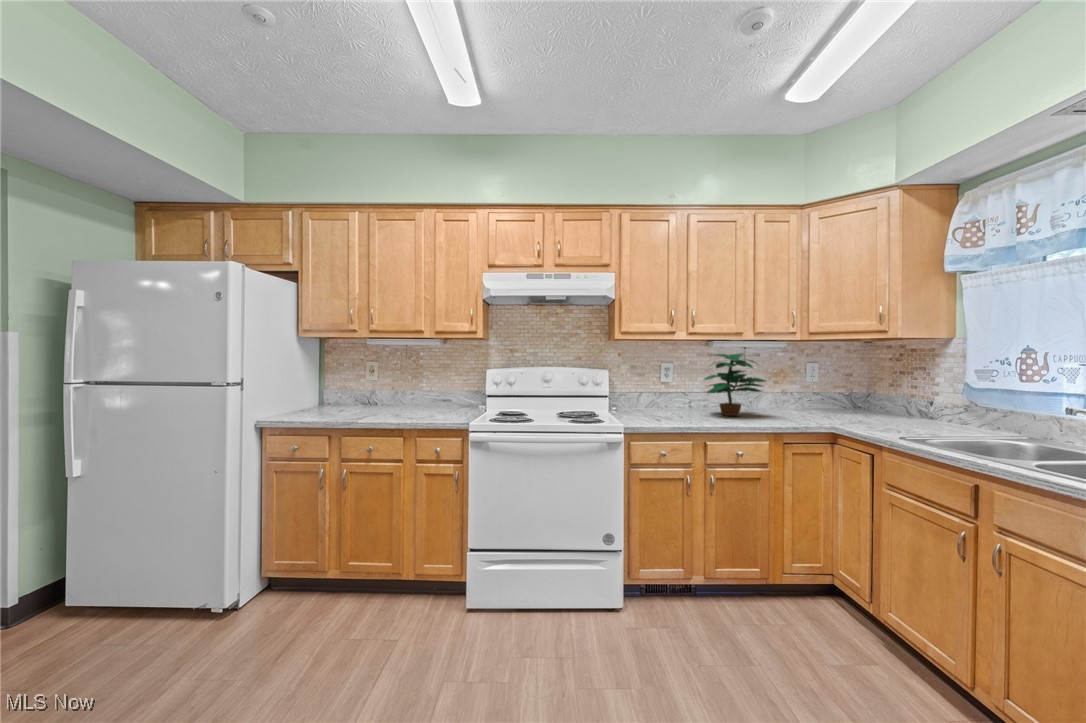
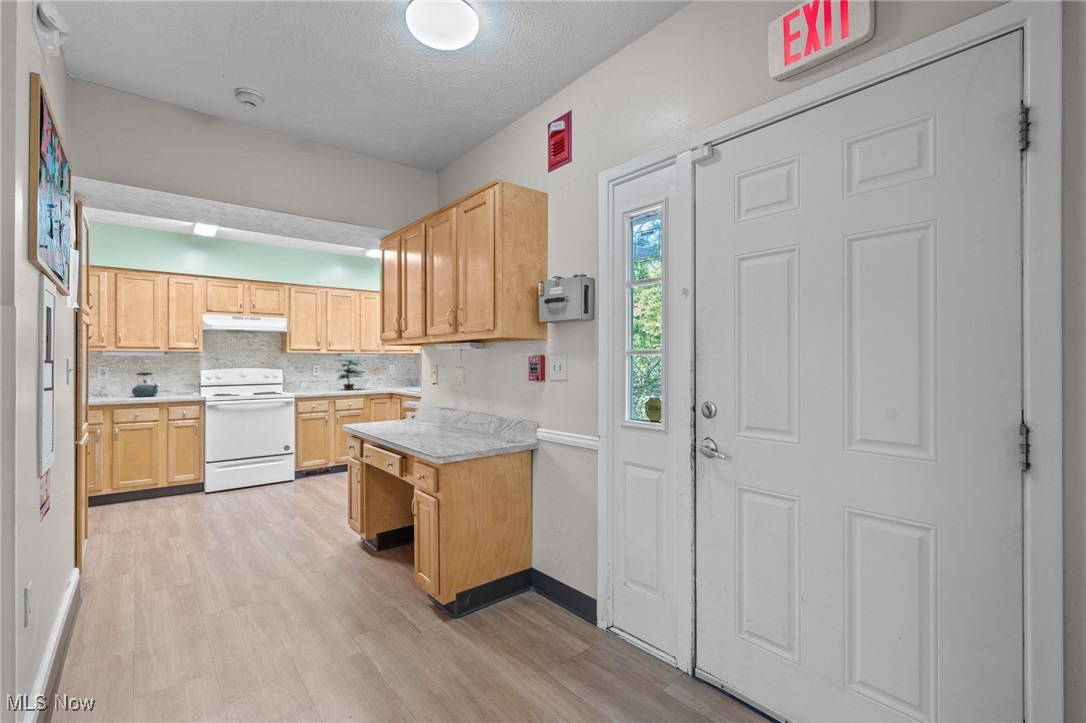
kettle: none [392,372,426,411] -> present [132,373,160,397]

